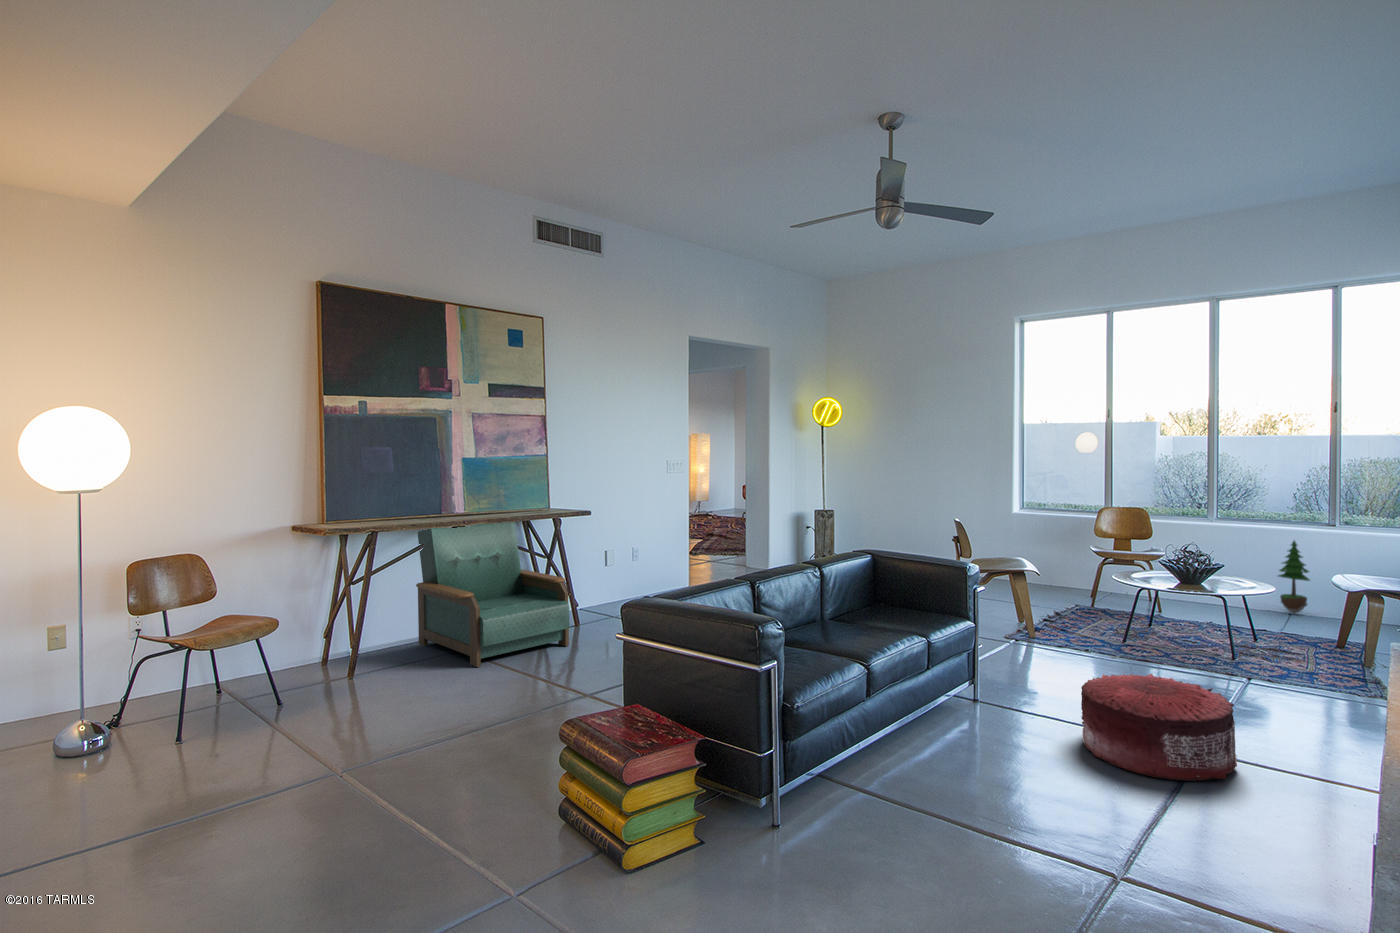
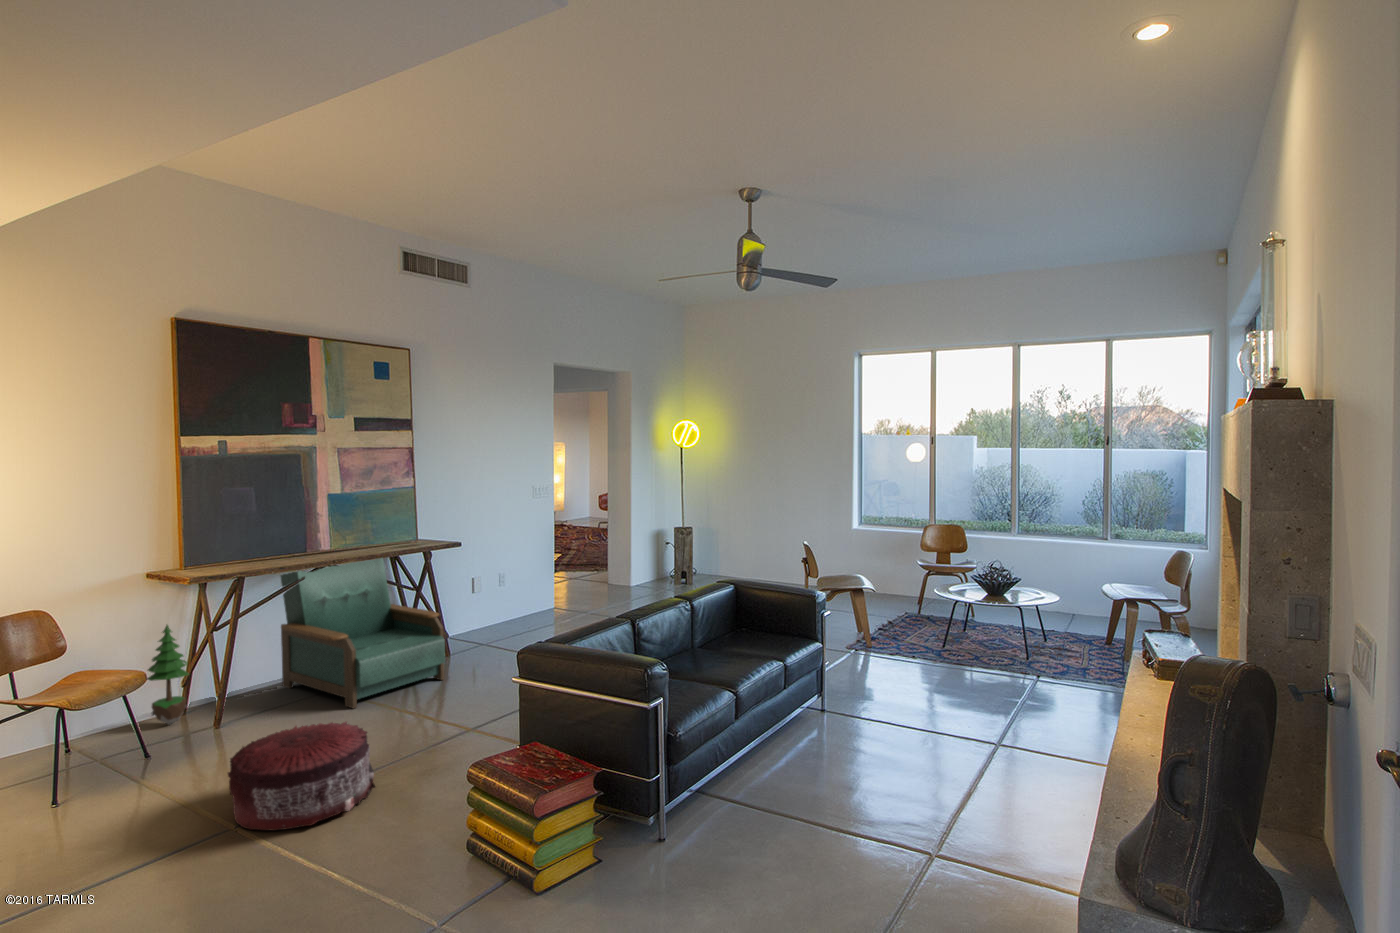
potted tree: present [1278,541,1310,614] -> present [146,625,189,725]
pouf: present [1081,674,1237,781] -> present [228,722,375,830]

